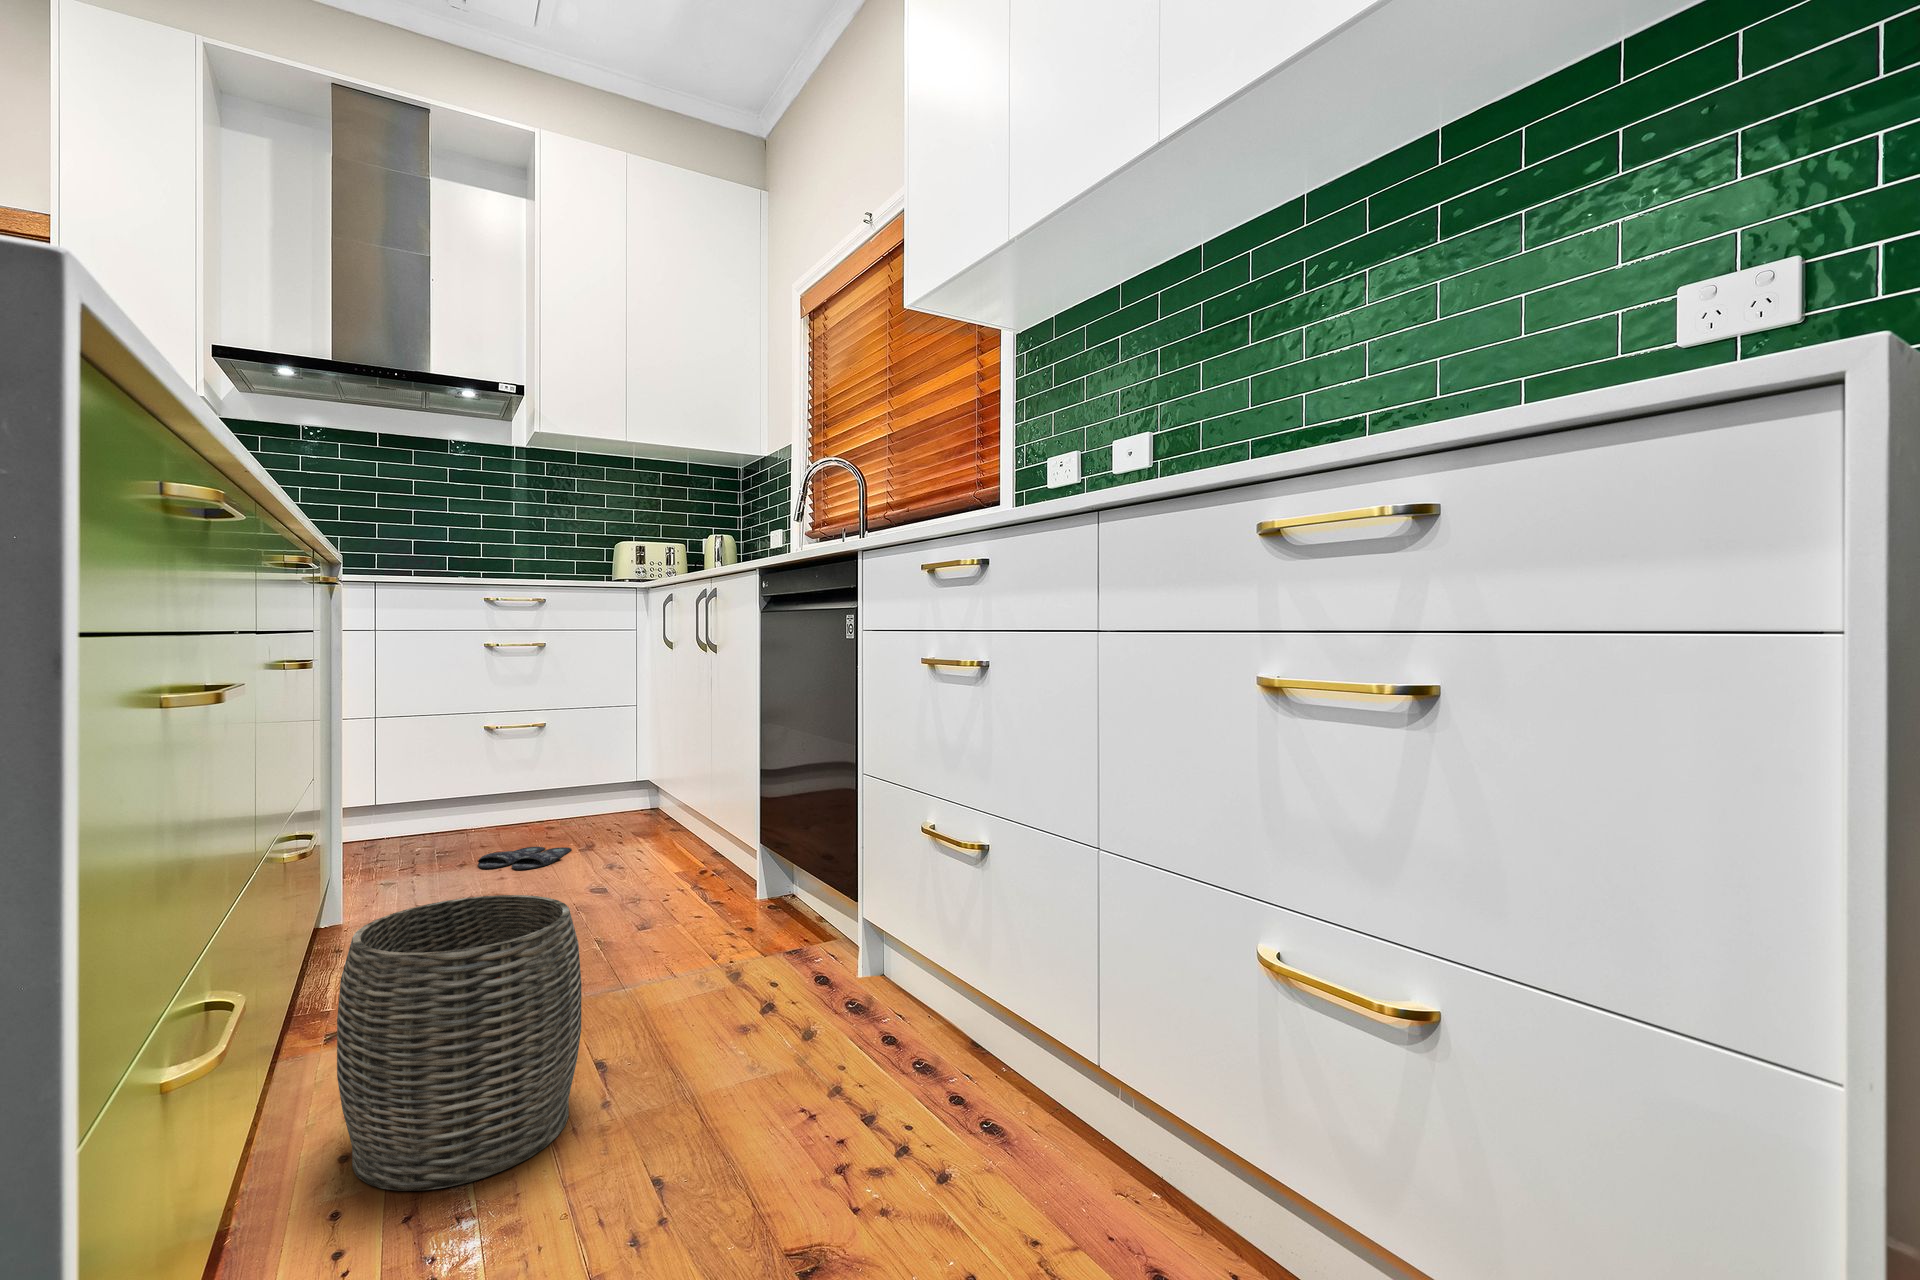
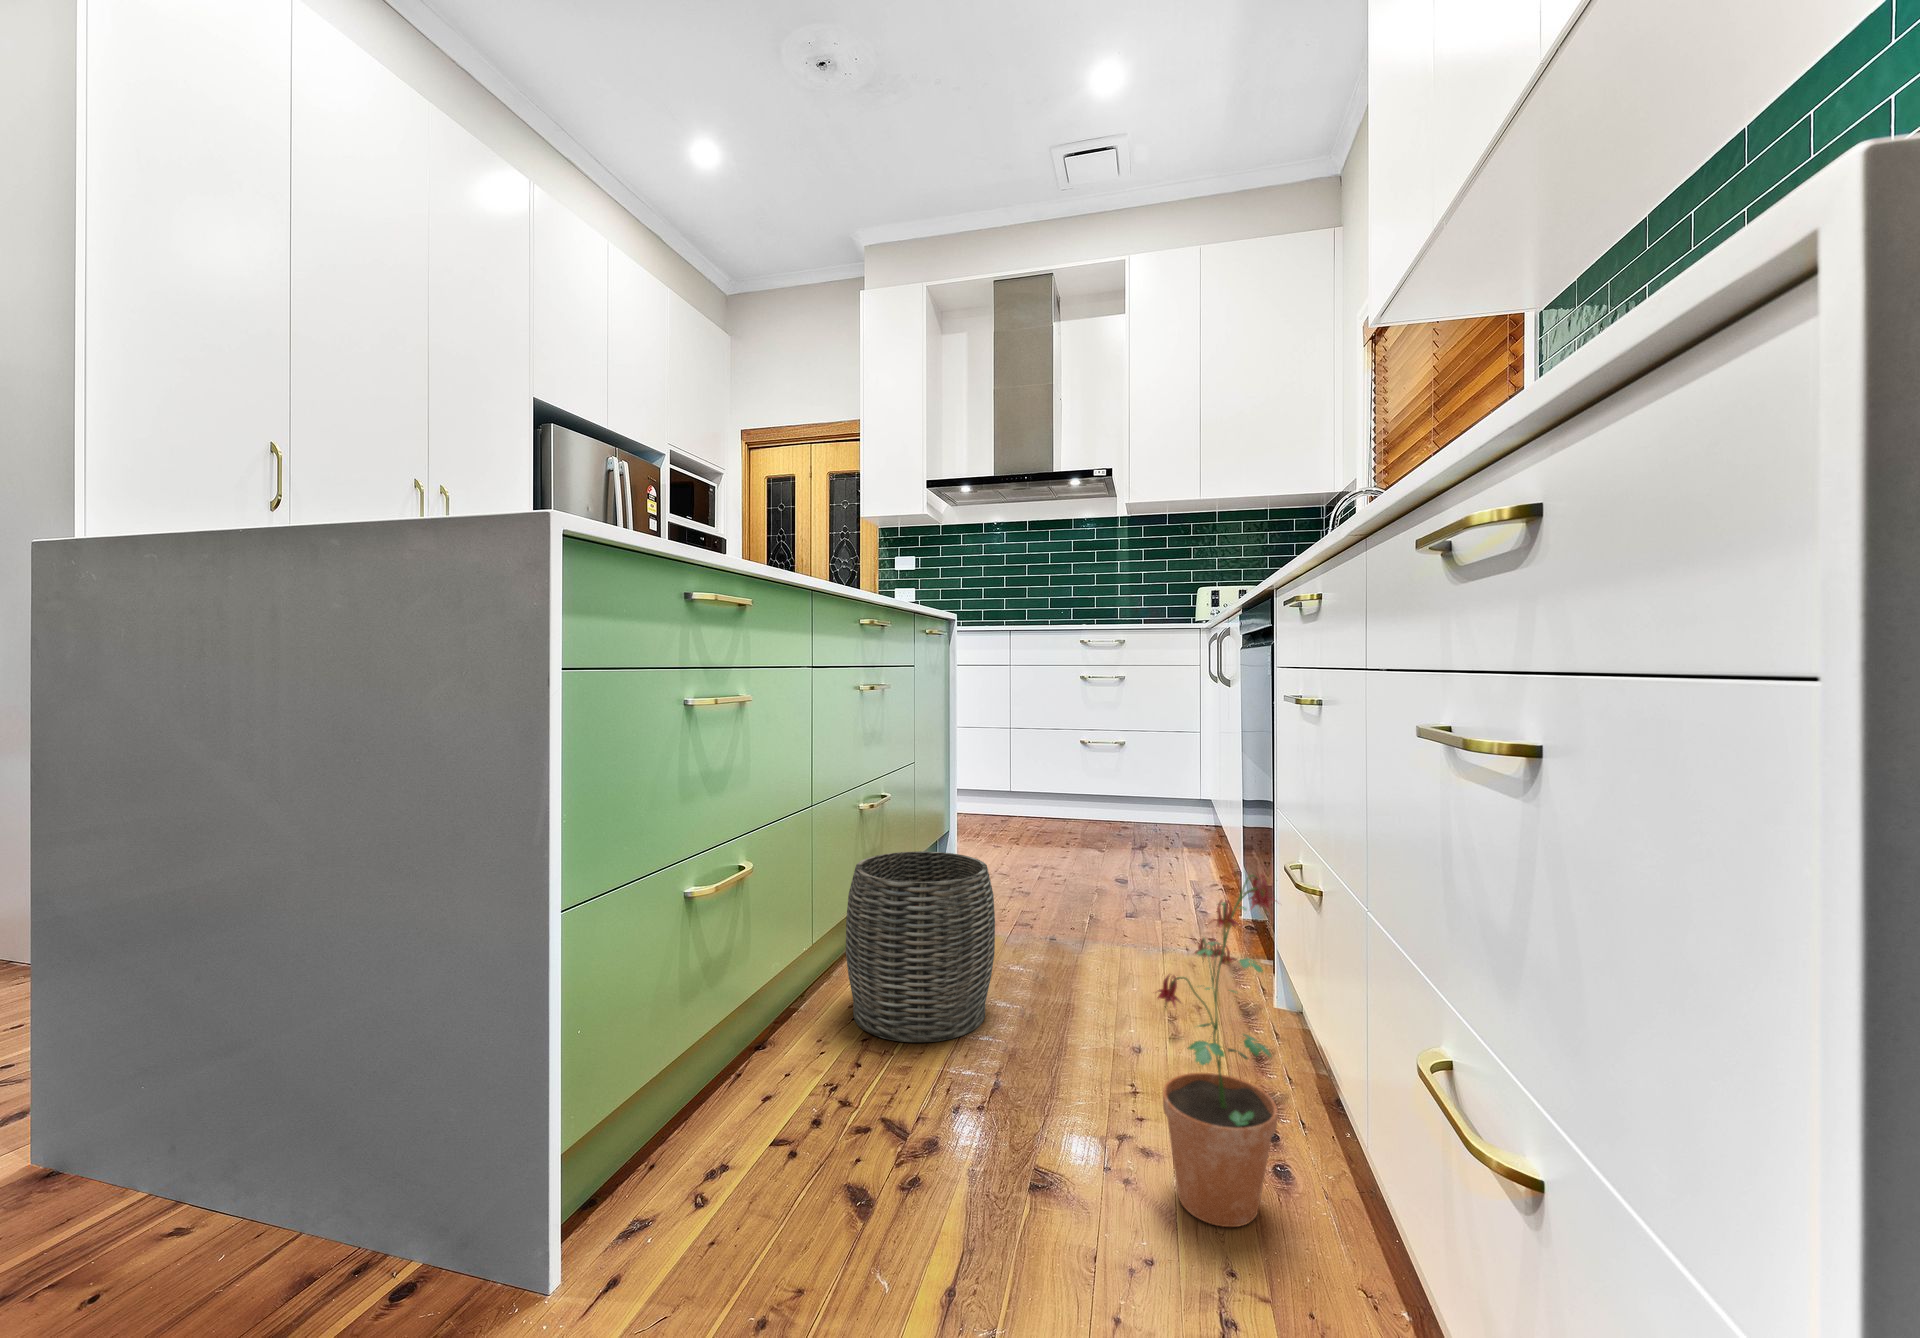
potted plant: none [904,841,1030,1210] -> present [1157,875,1277,1227]
slippers: present [478,847,572,869] -> none [1057,838,1129,855]

